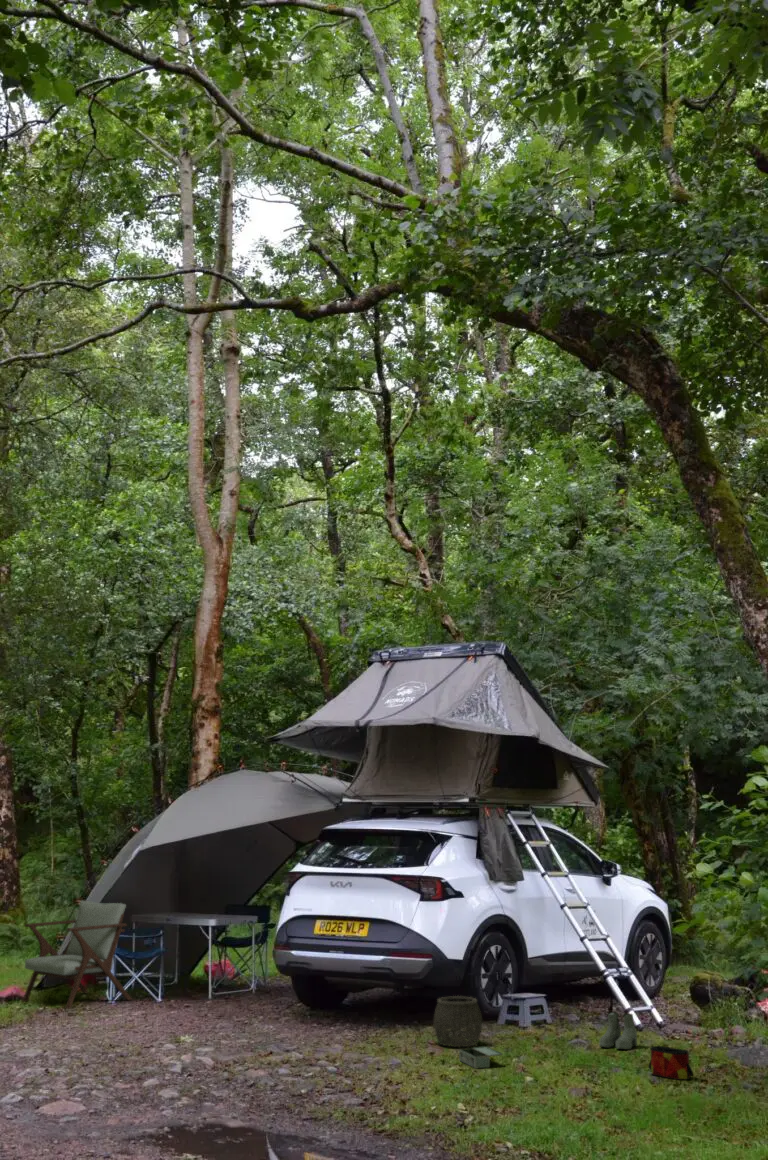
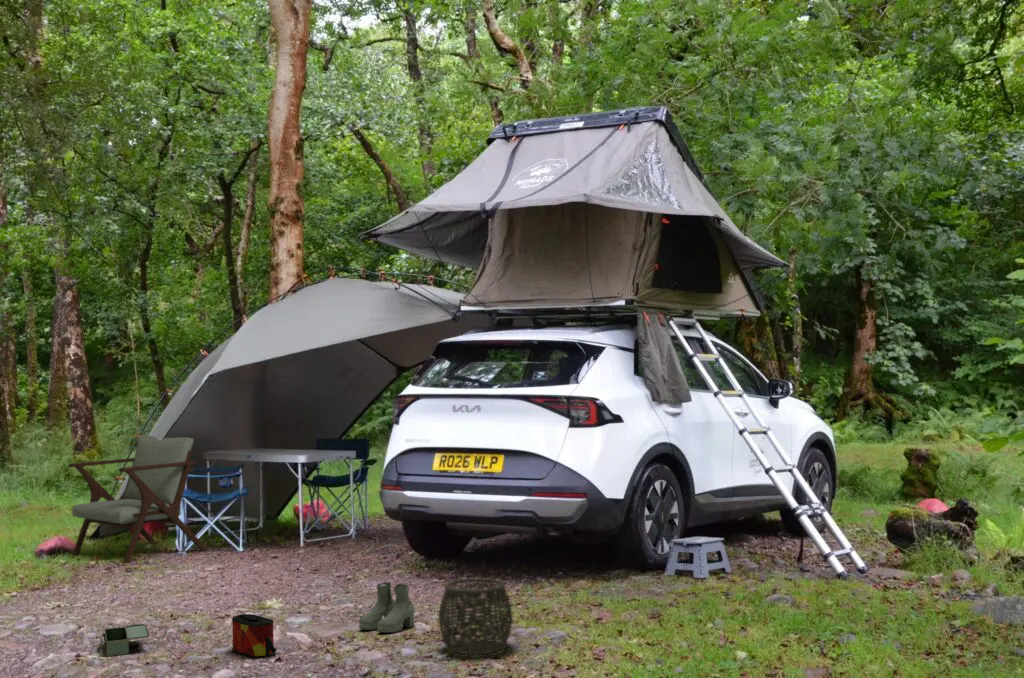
woven basket: present [434,996,482,1047] -> present [438,578,512,655]
boots: present [599,1012,637,1050] -> present [359,582,414,633]
toolbox: present [459,1046,502,1068] -> present [100,624,150,656]
bag: present [649,1046,693,1080] -> present [232,614,277,658]

